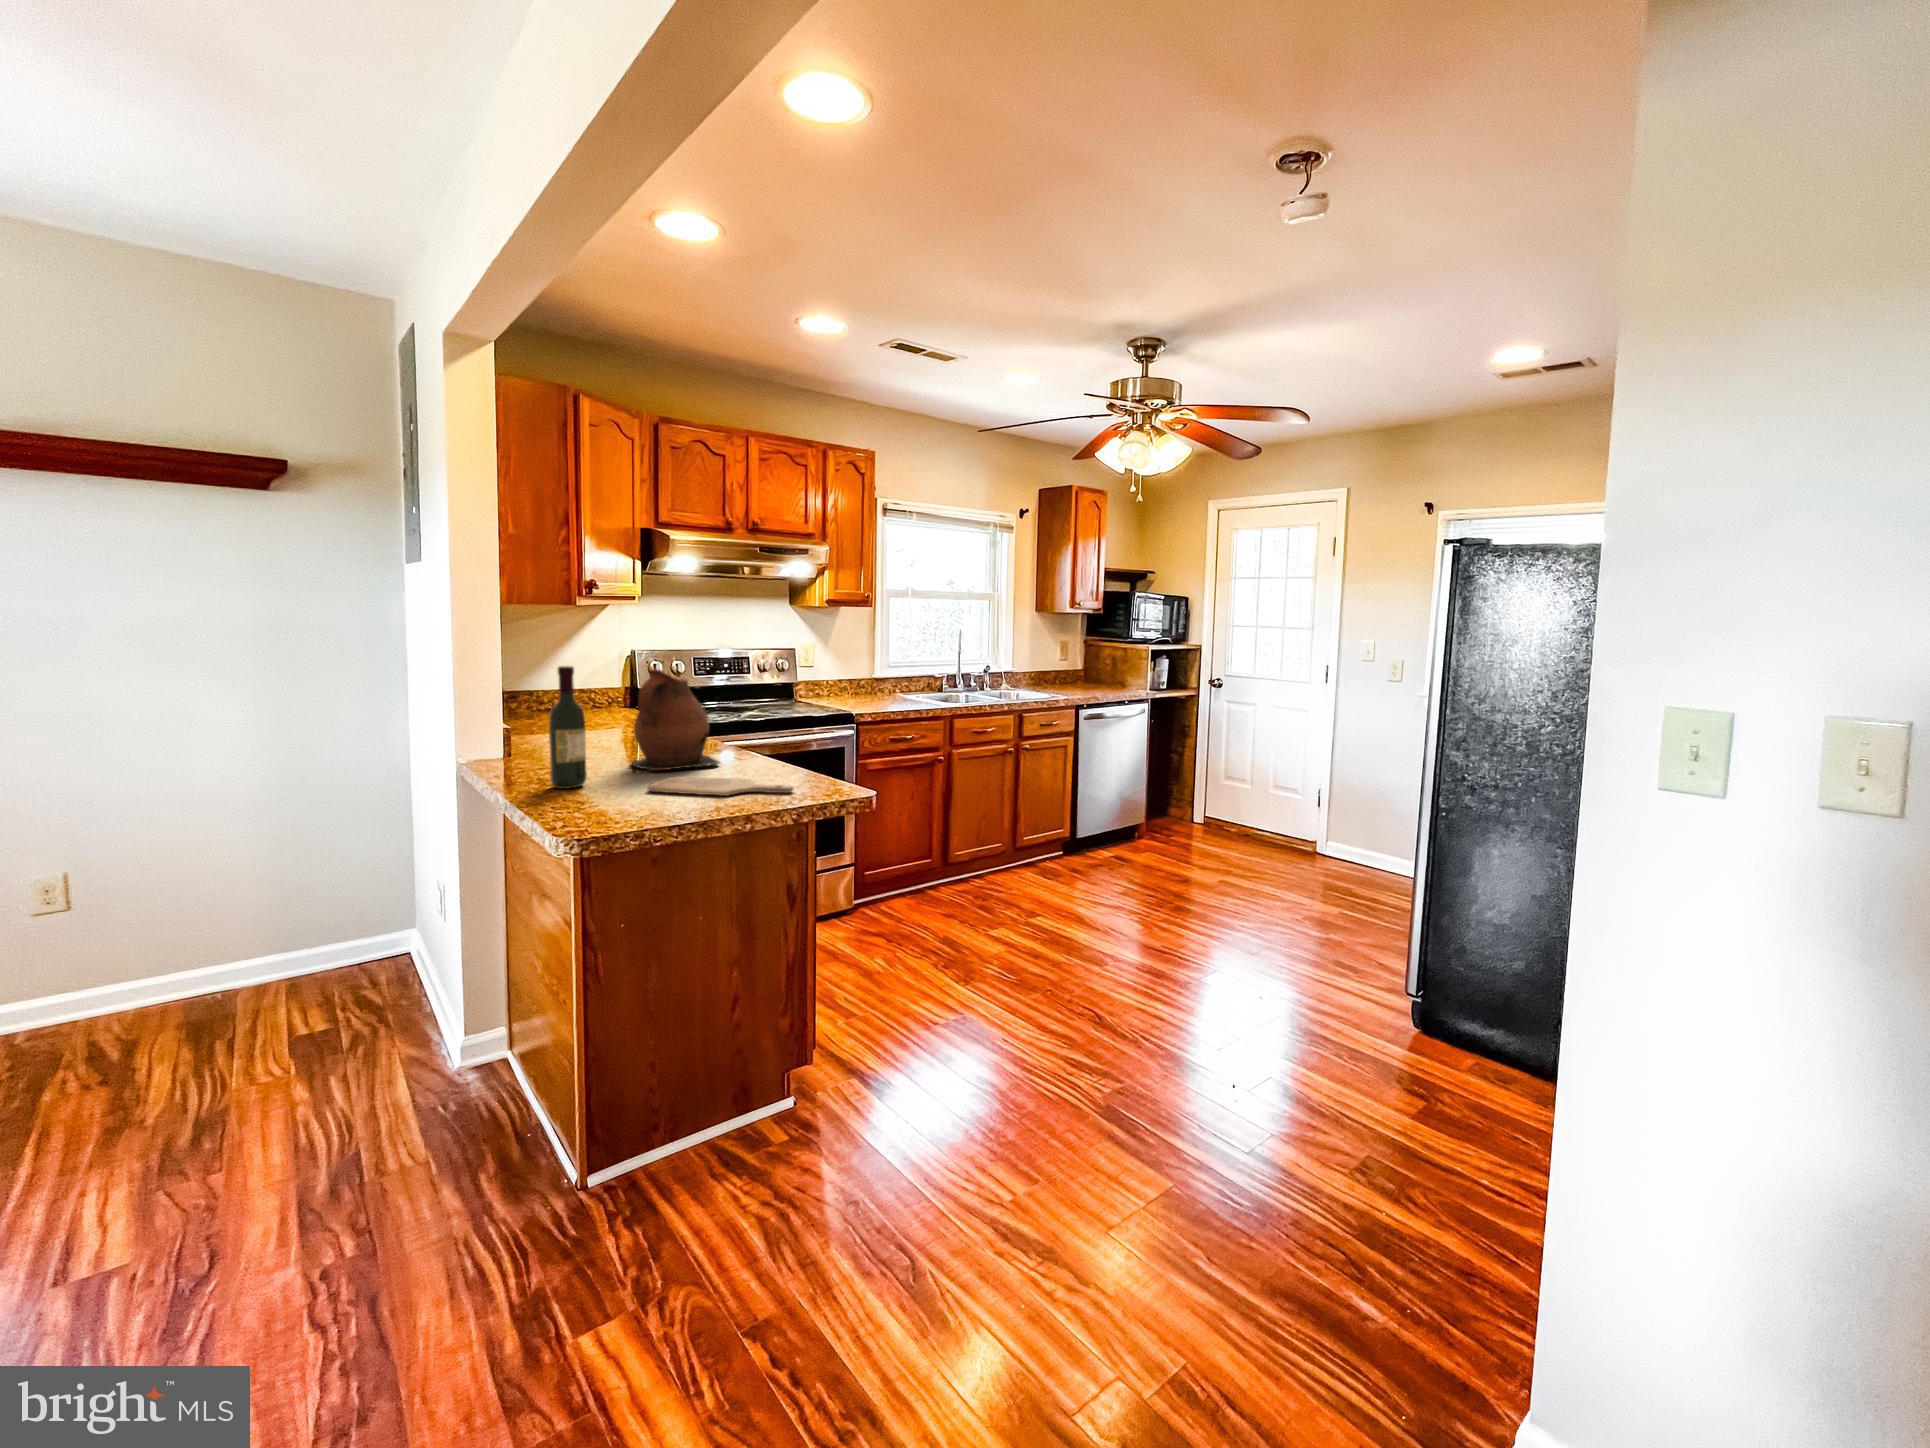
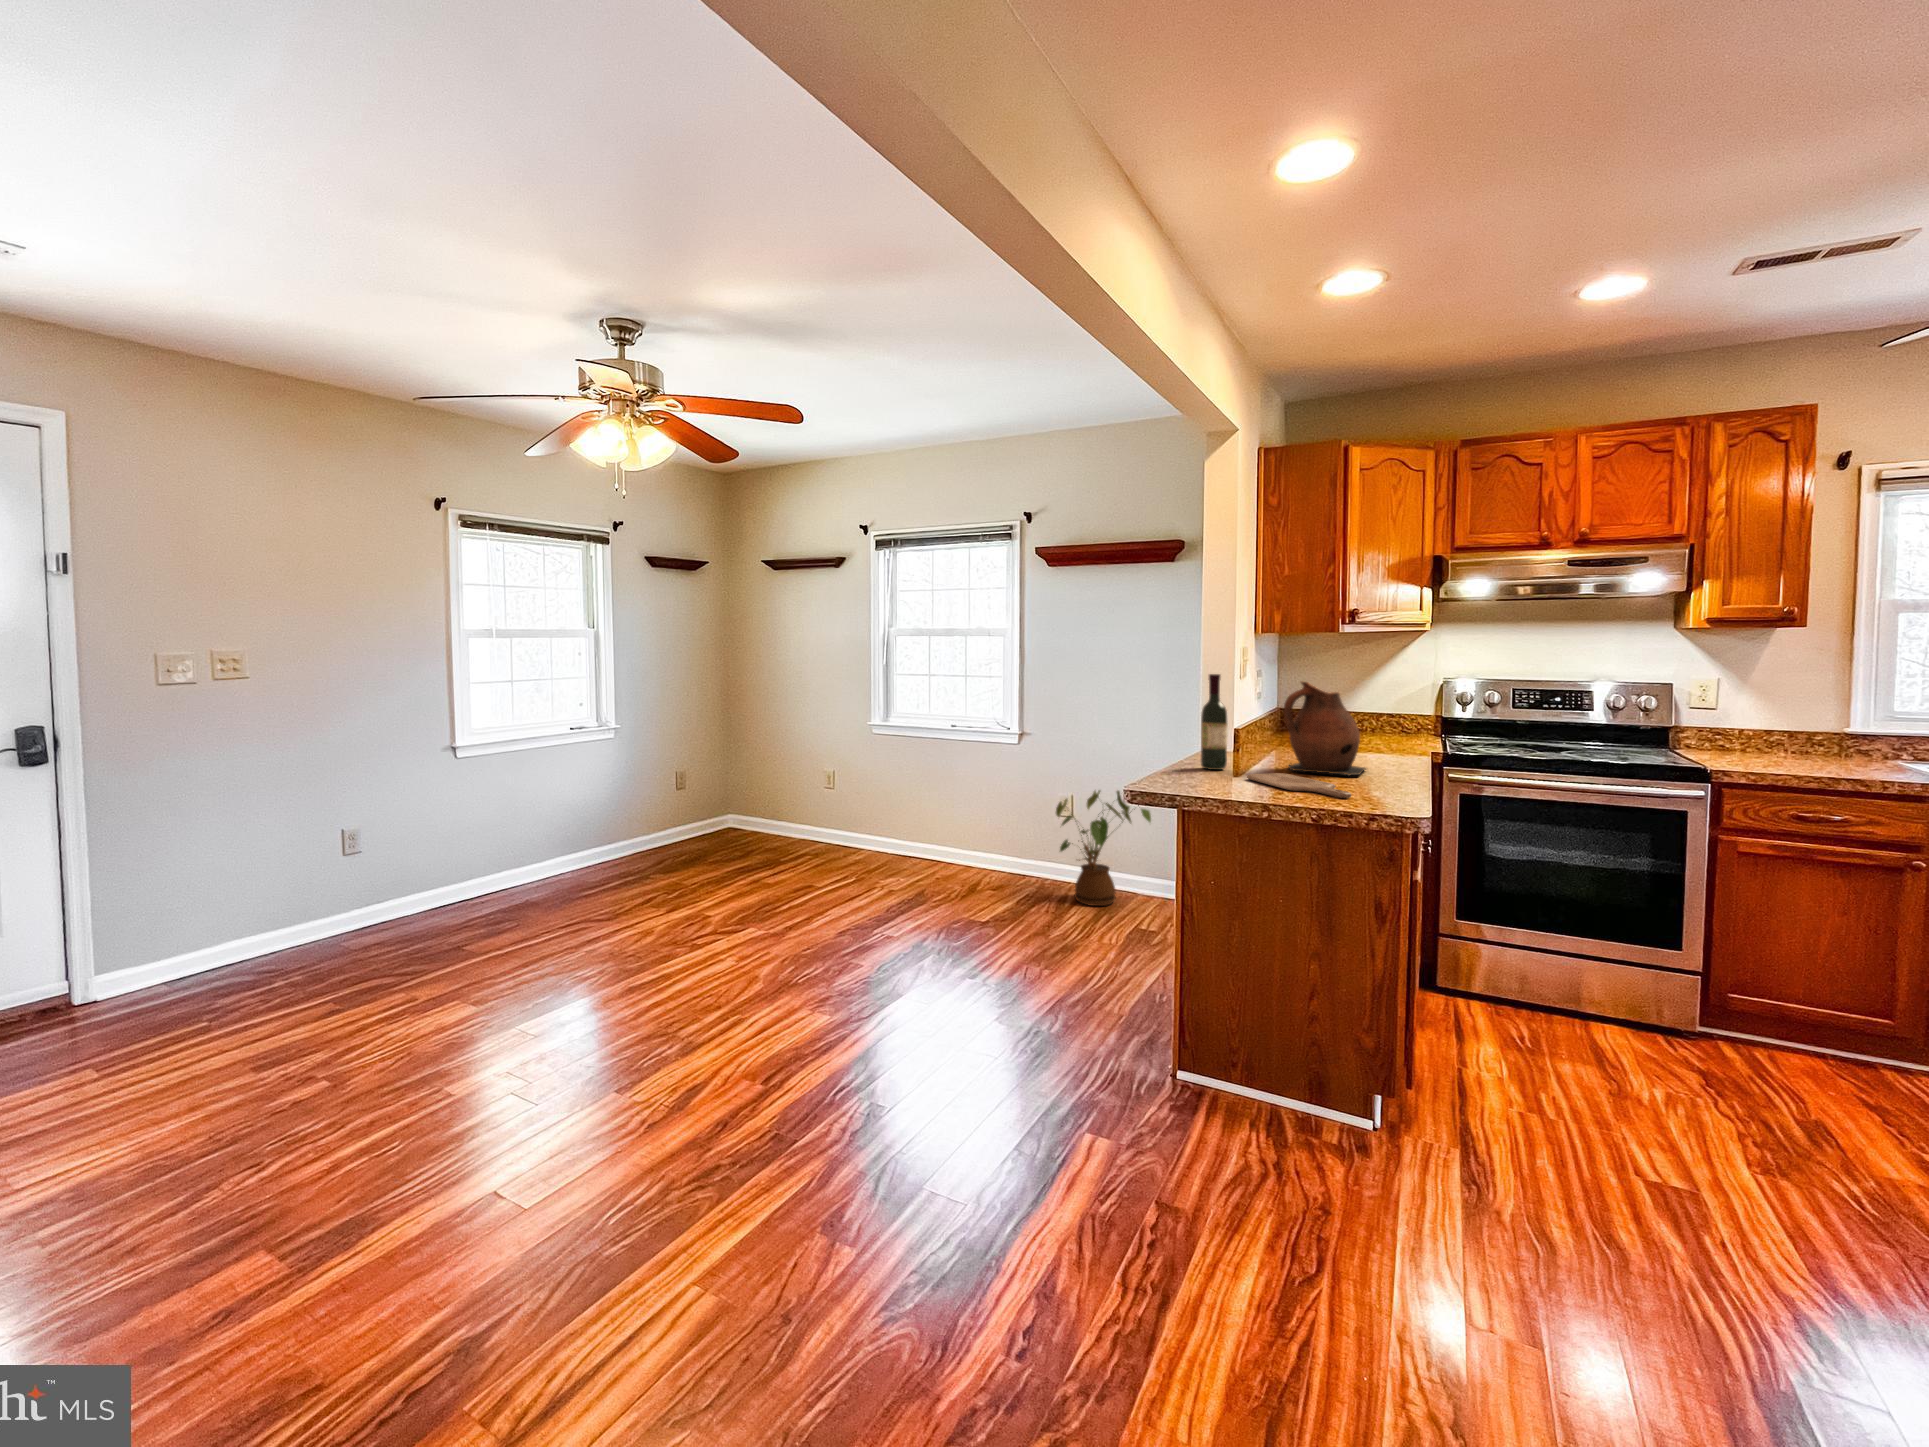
house plant: none [48,839,269,1043] -> present [1056,790,1151,906]

